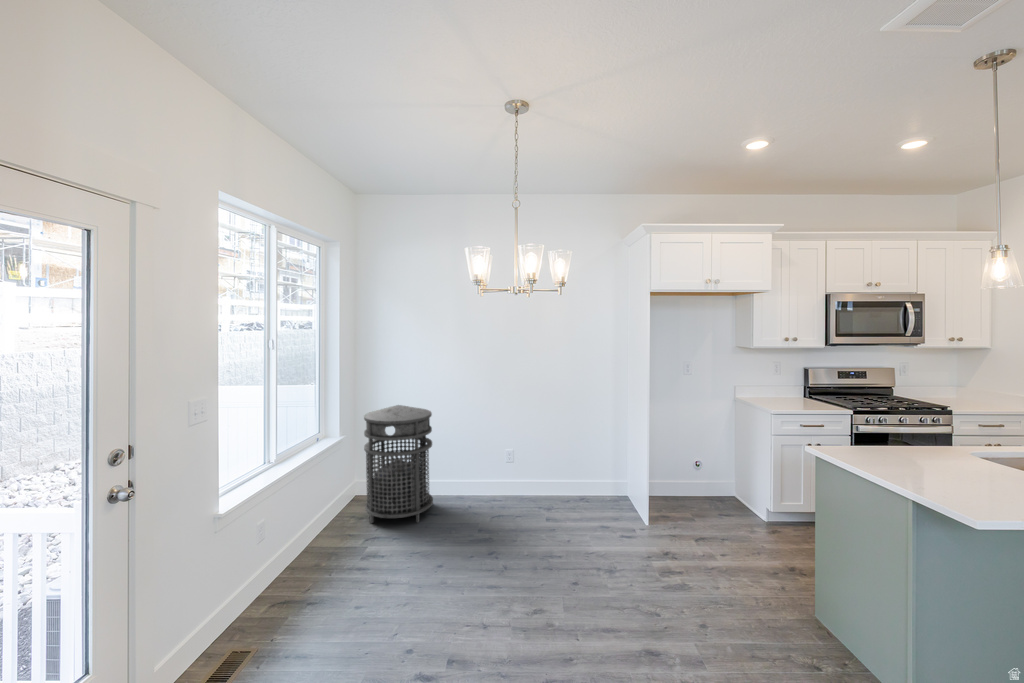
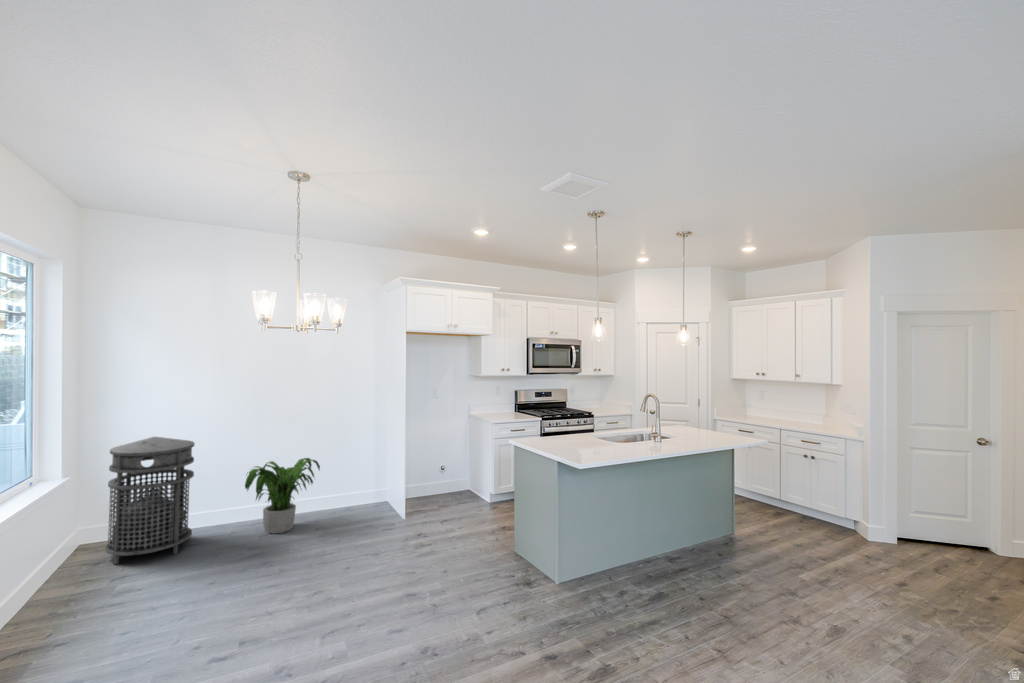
potted plant: none [475,437,551,516] -> present [245,458,320,533]

